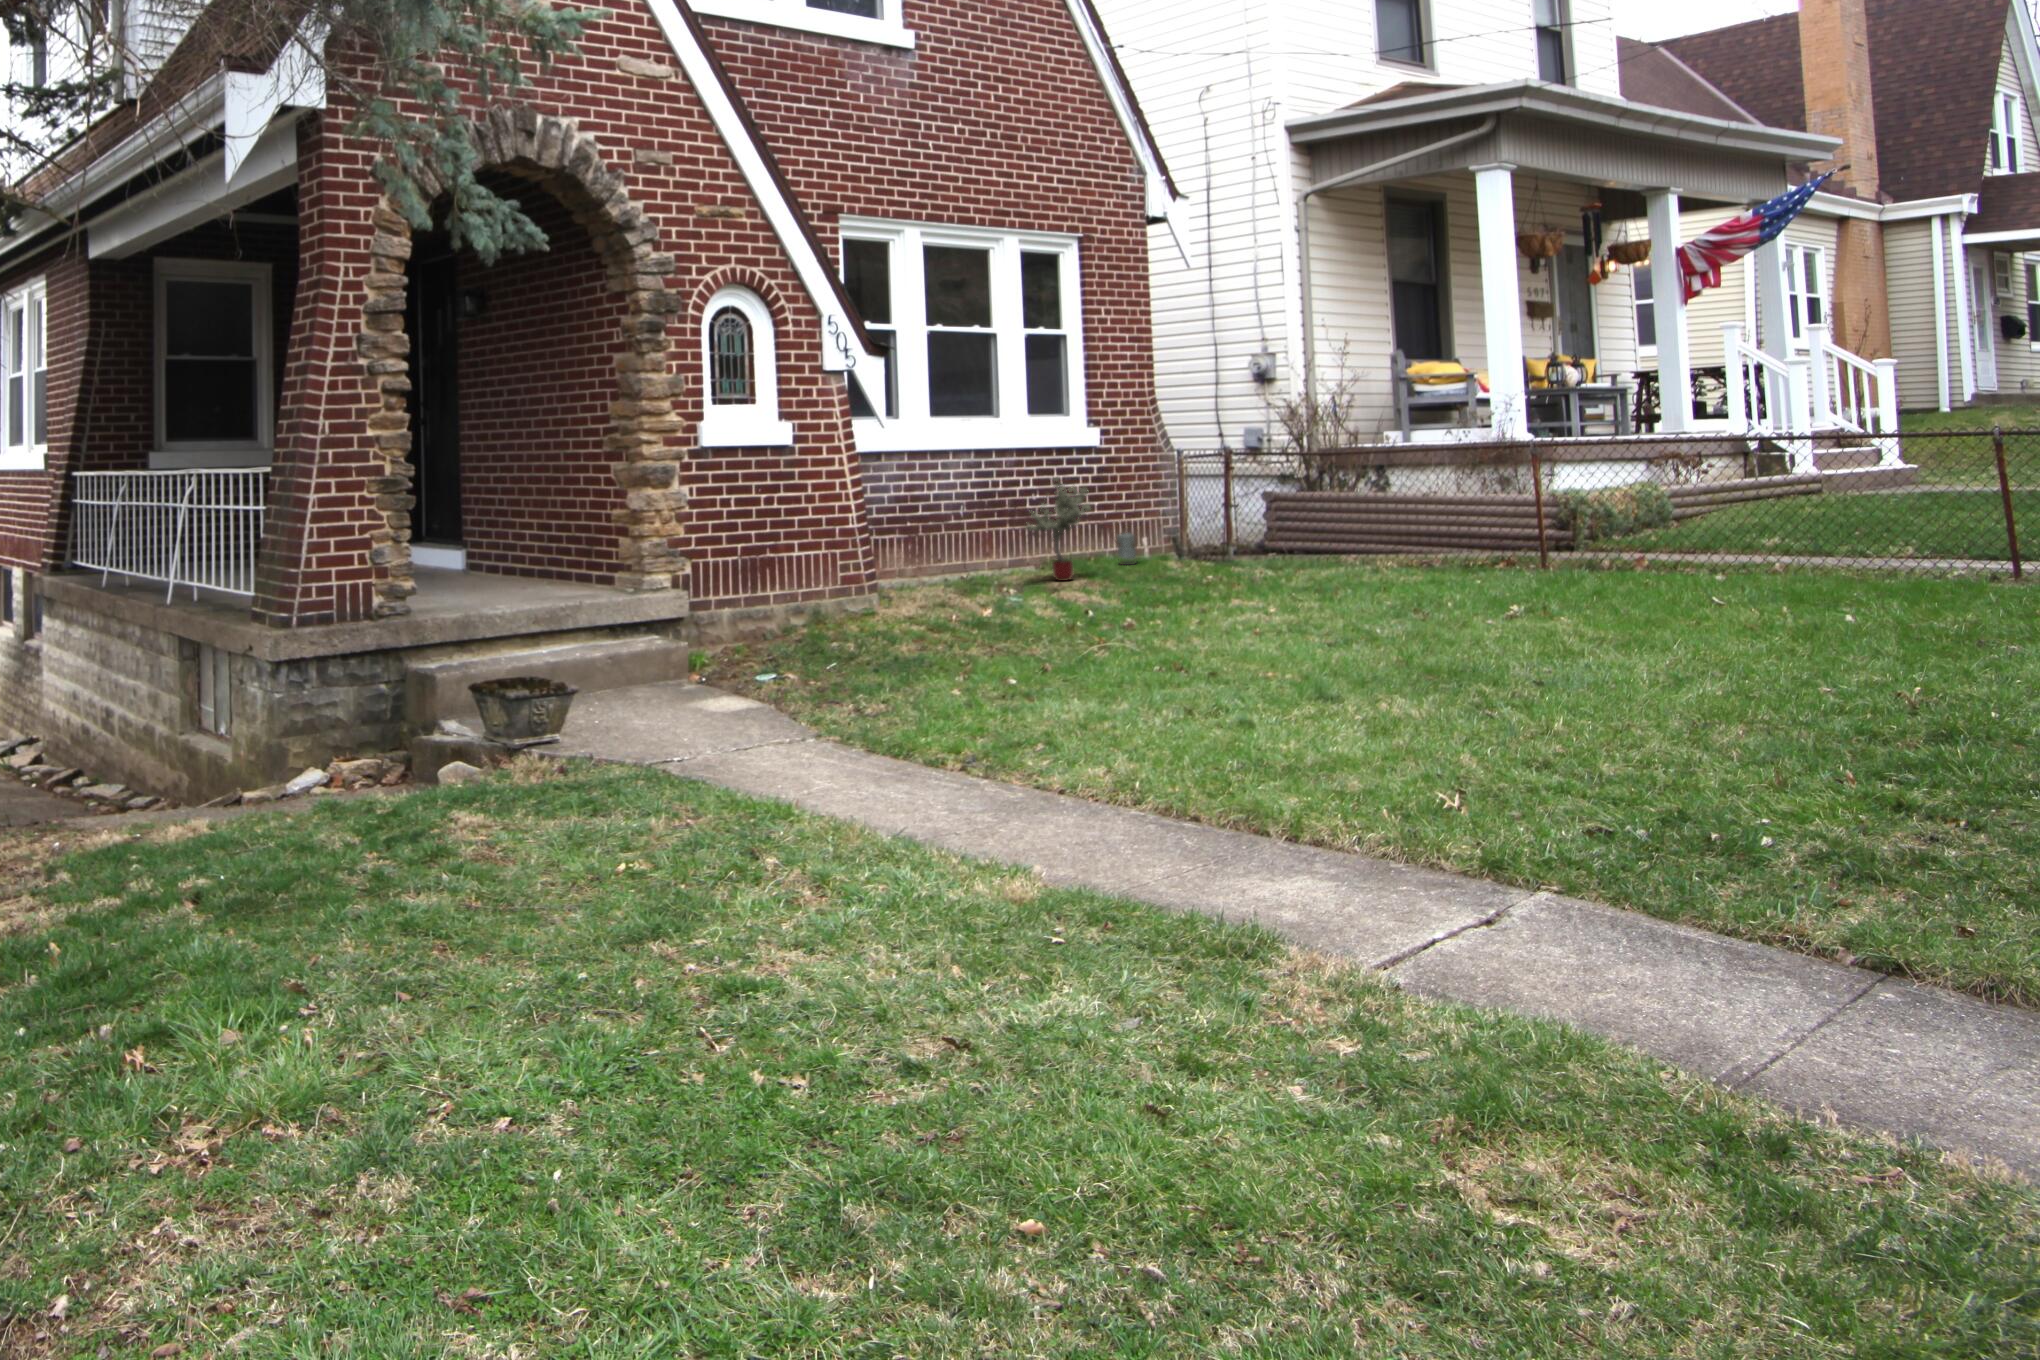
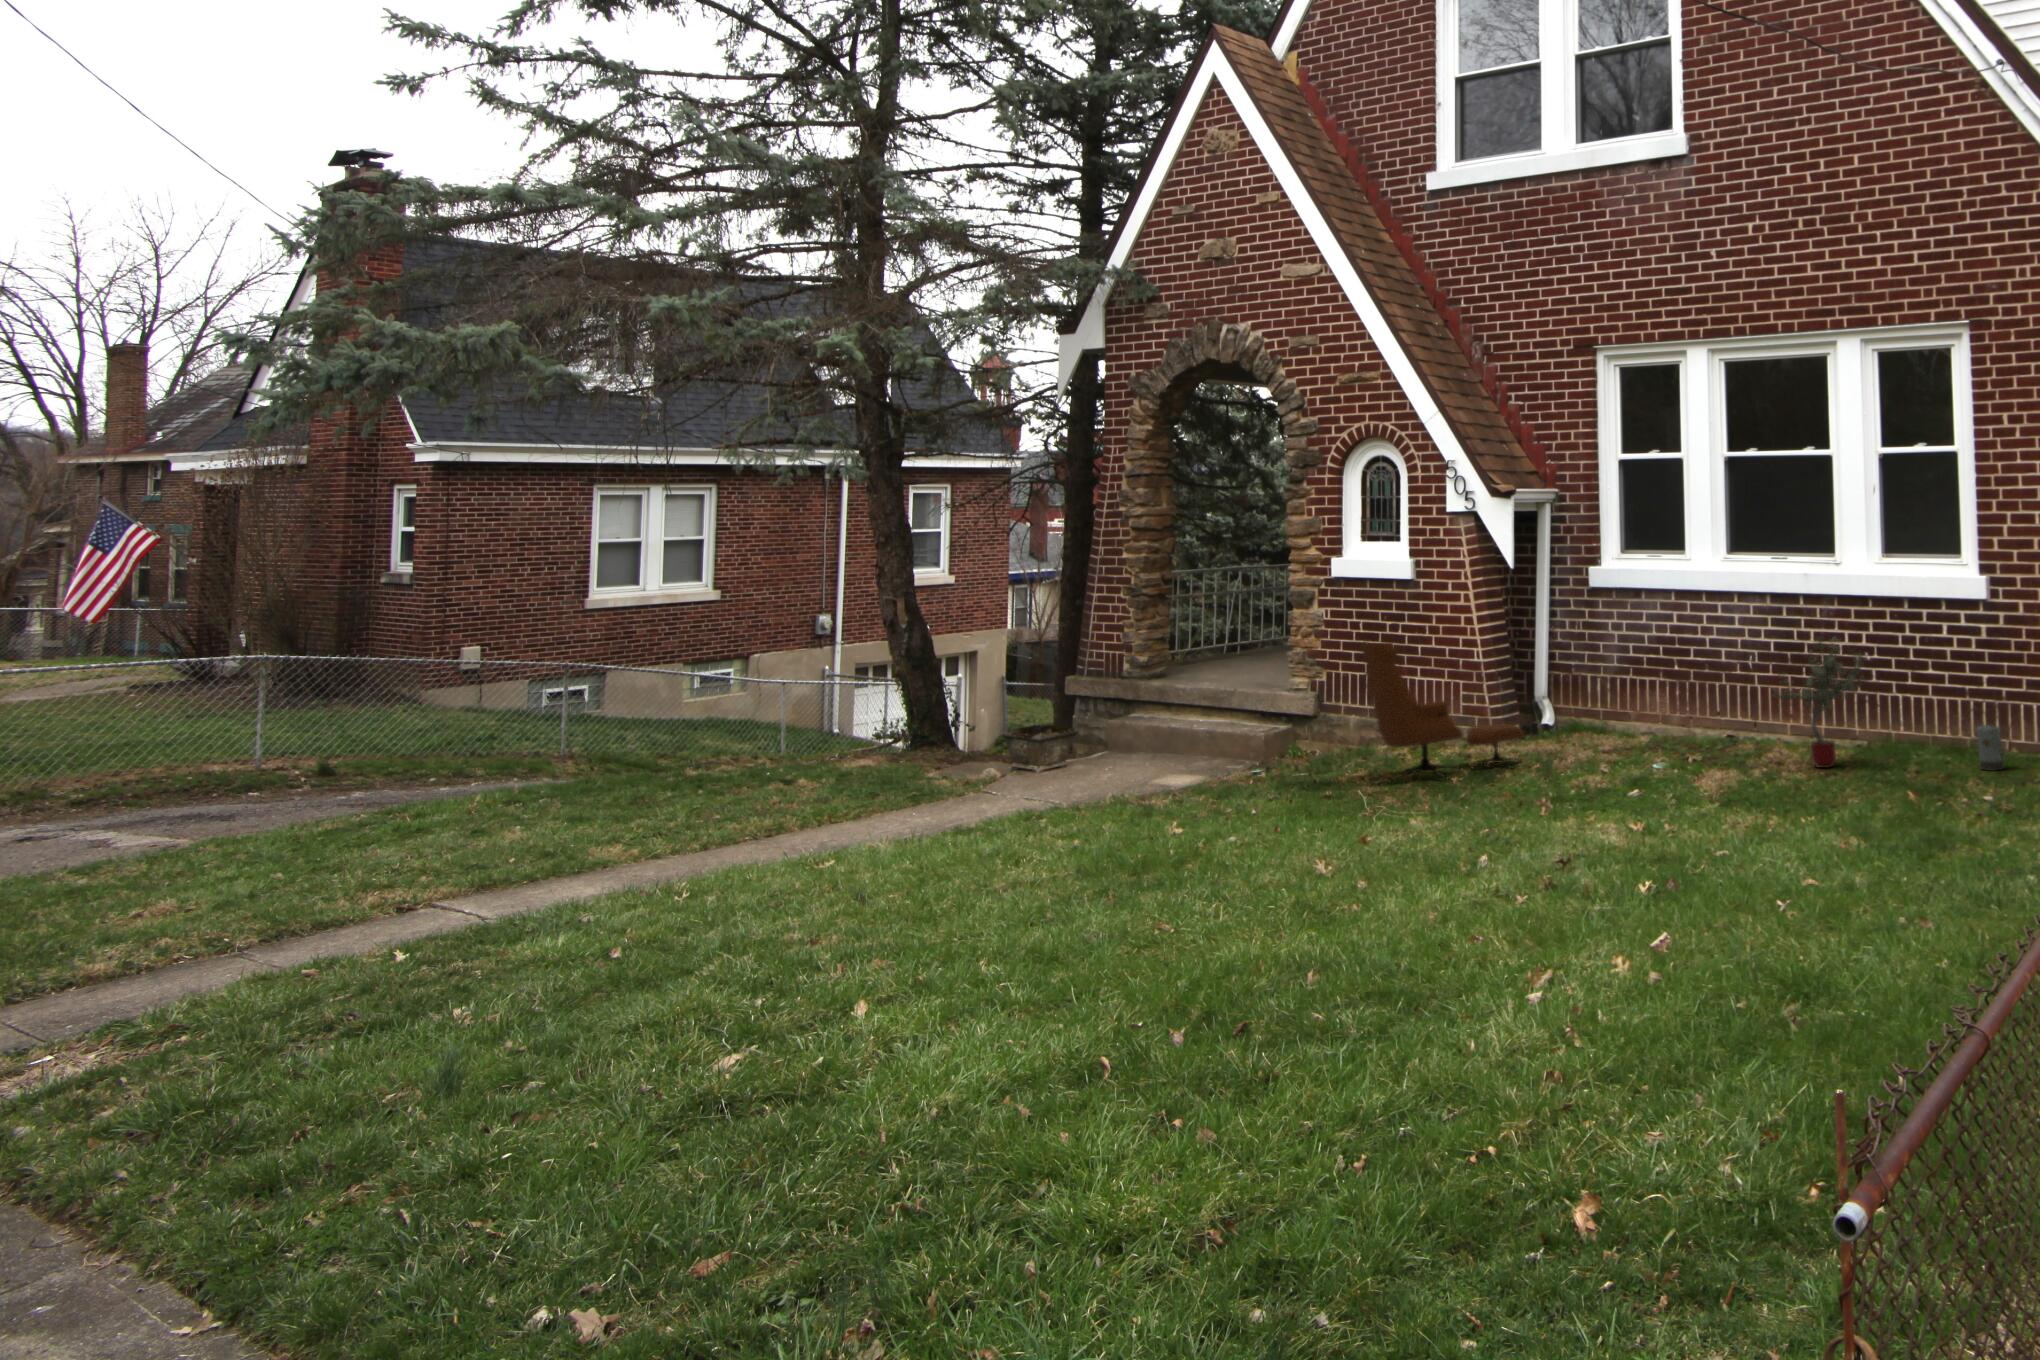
lounge chair: none [874,494,982,641] -> present [1361,642,1524,781]

